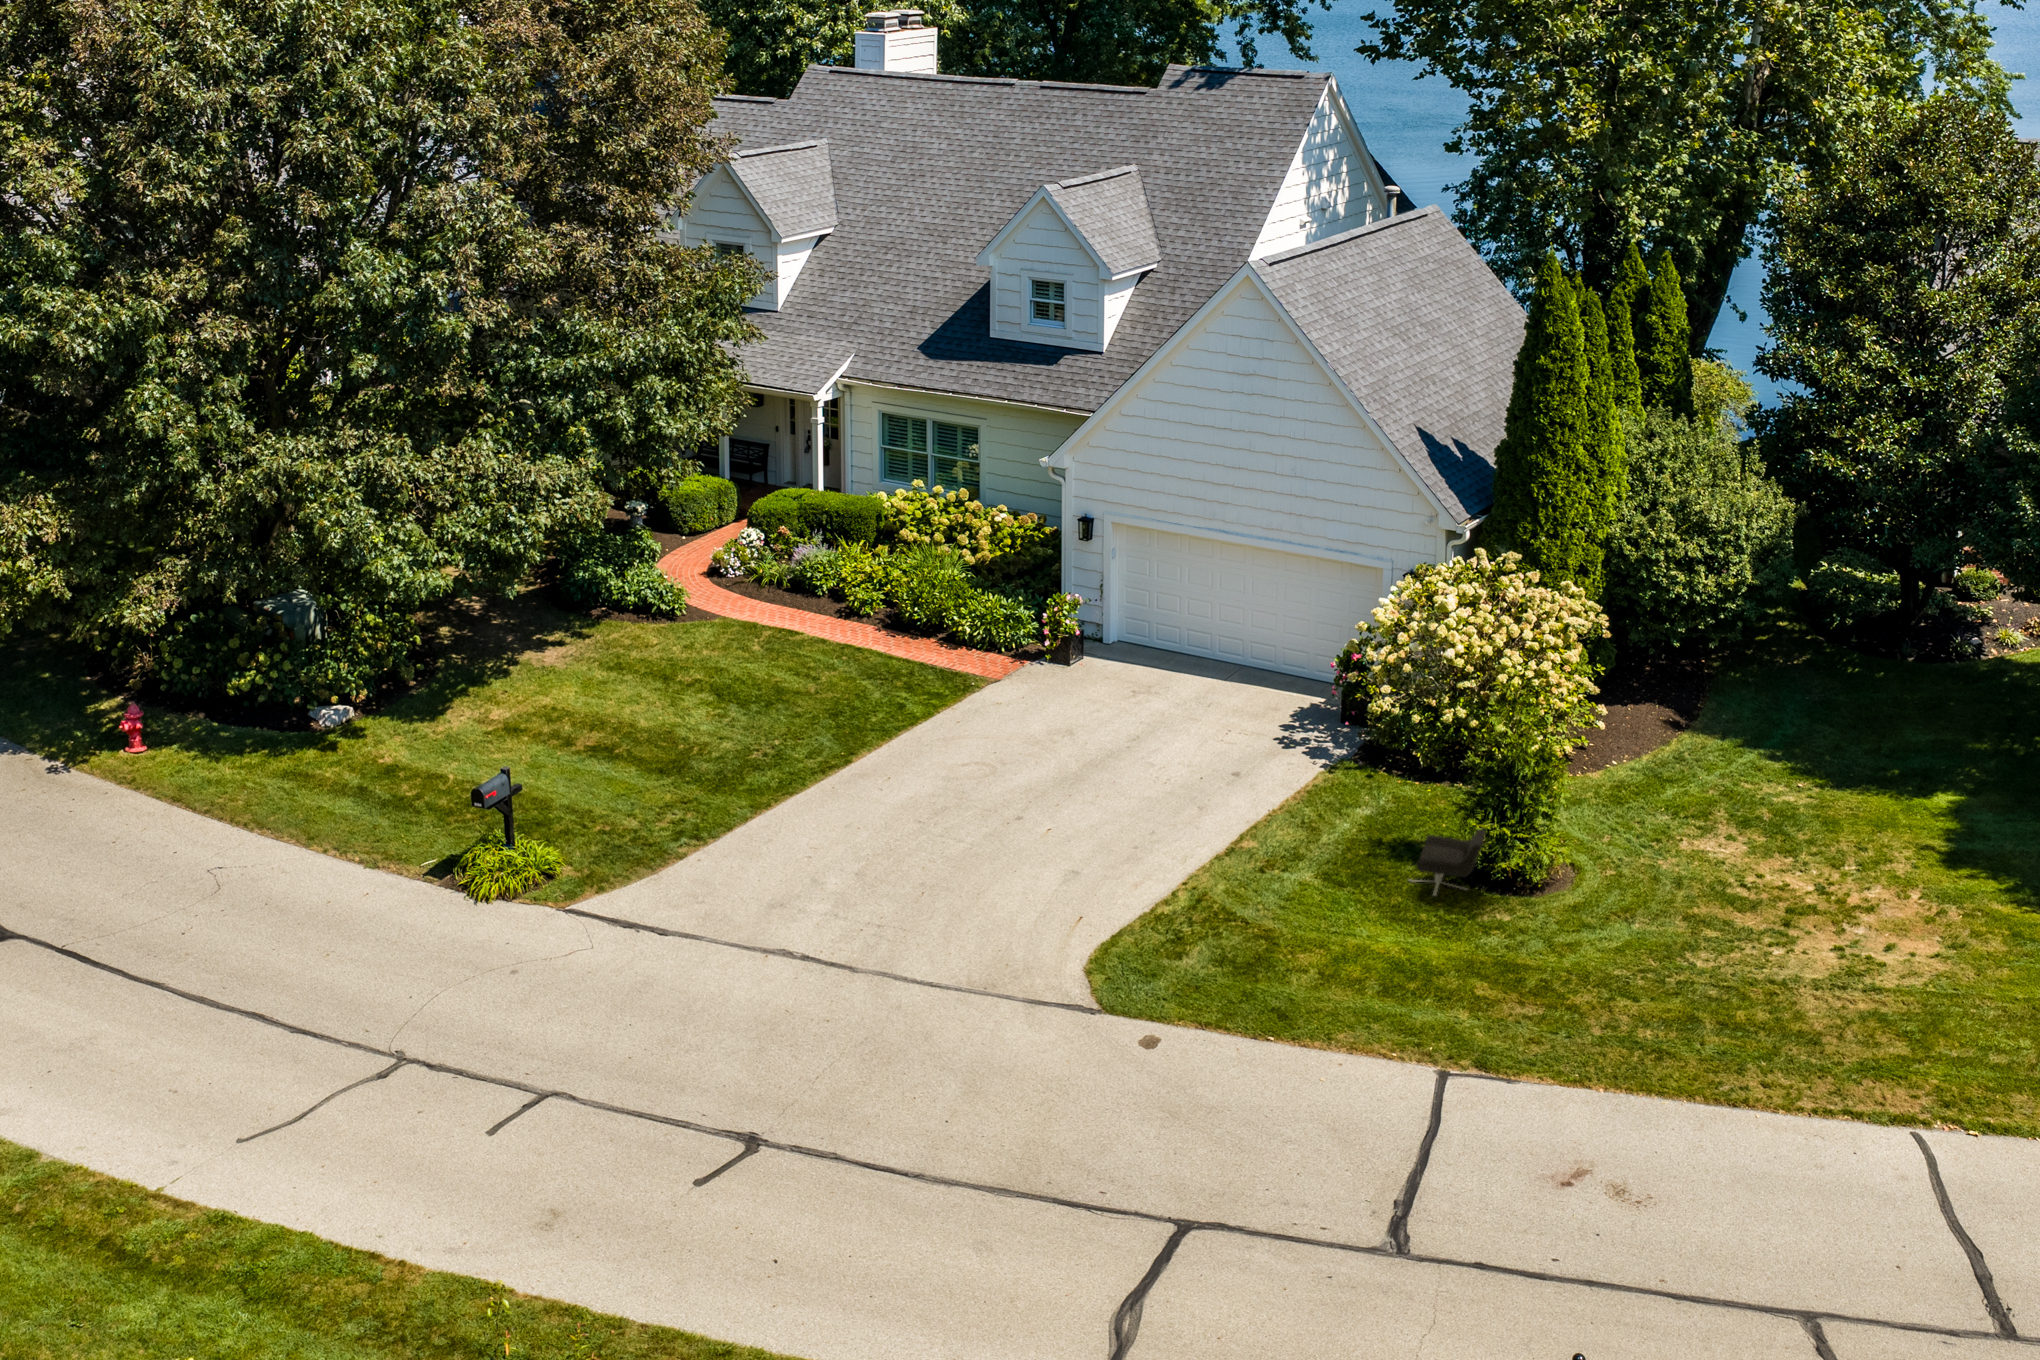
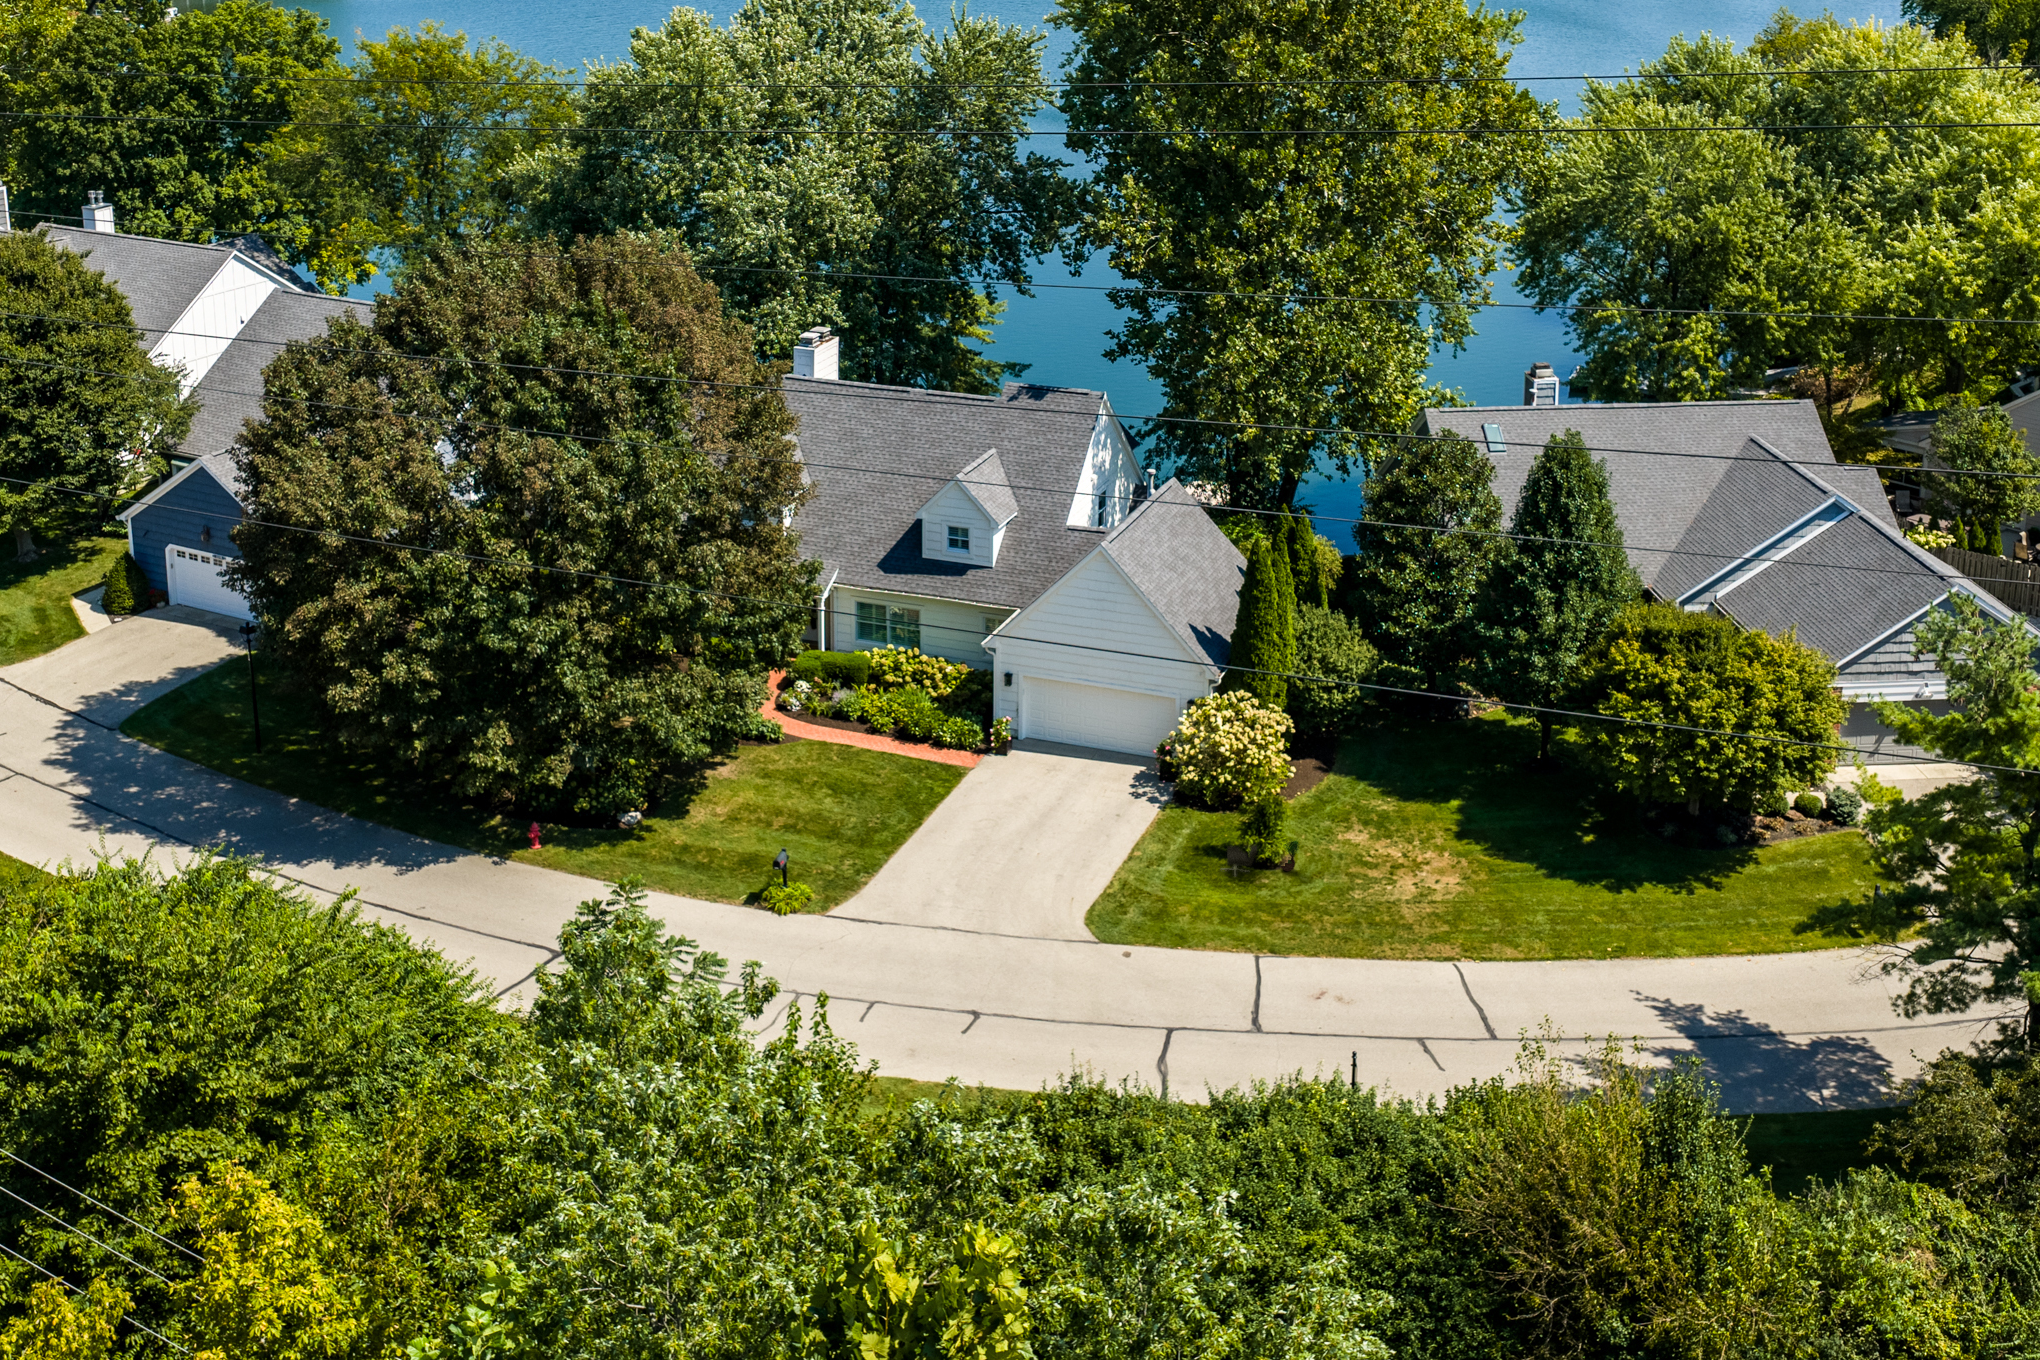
potted tree: none [1534,827,1581,895] -> present [1280,840,1300,871]

